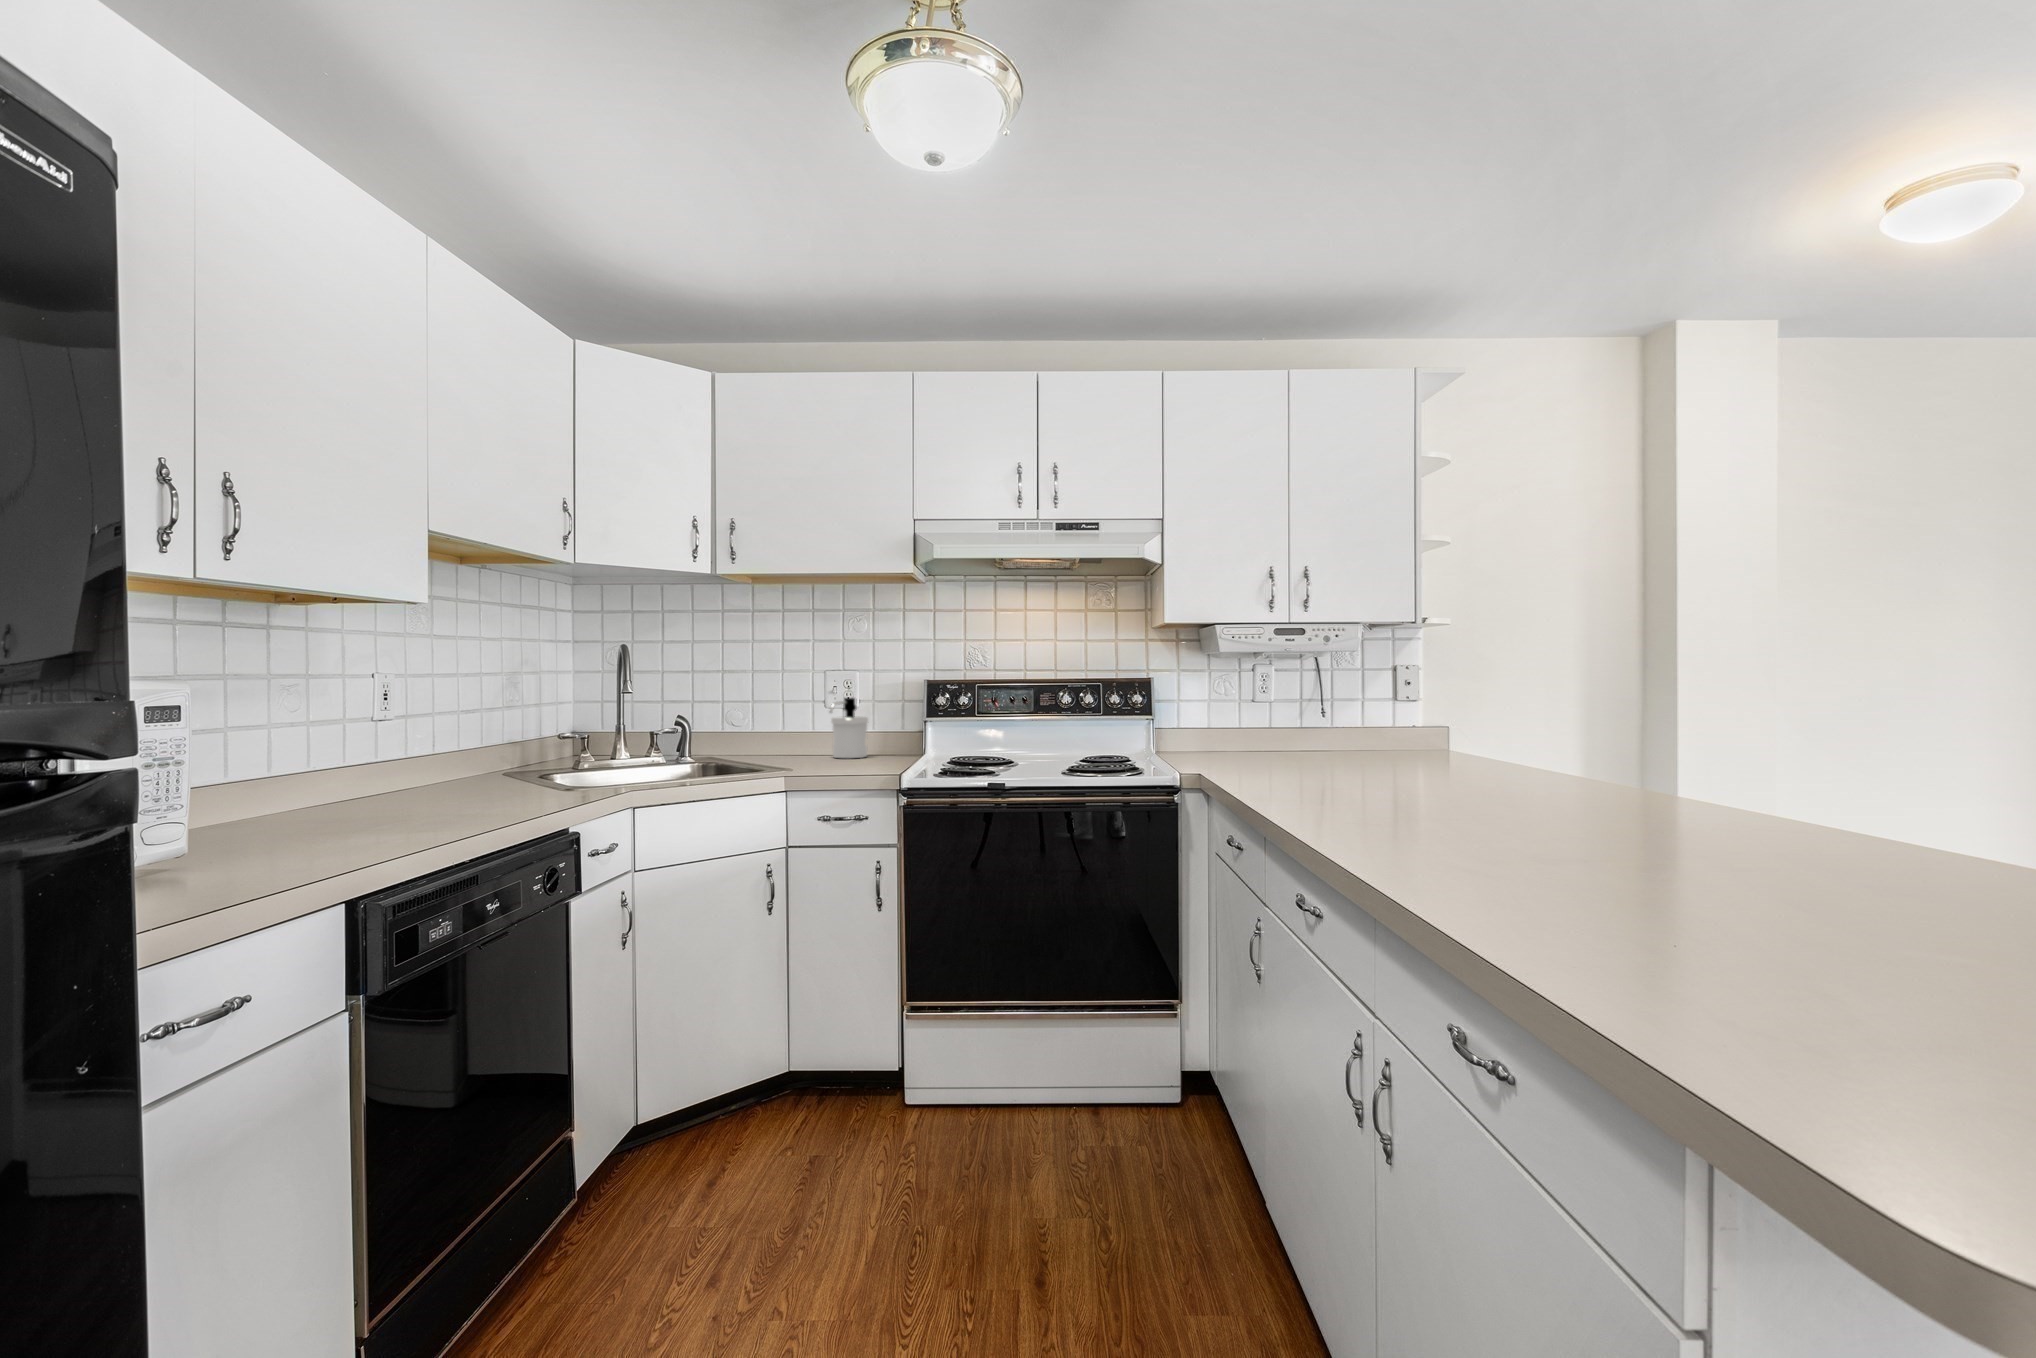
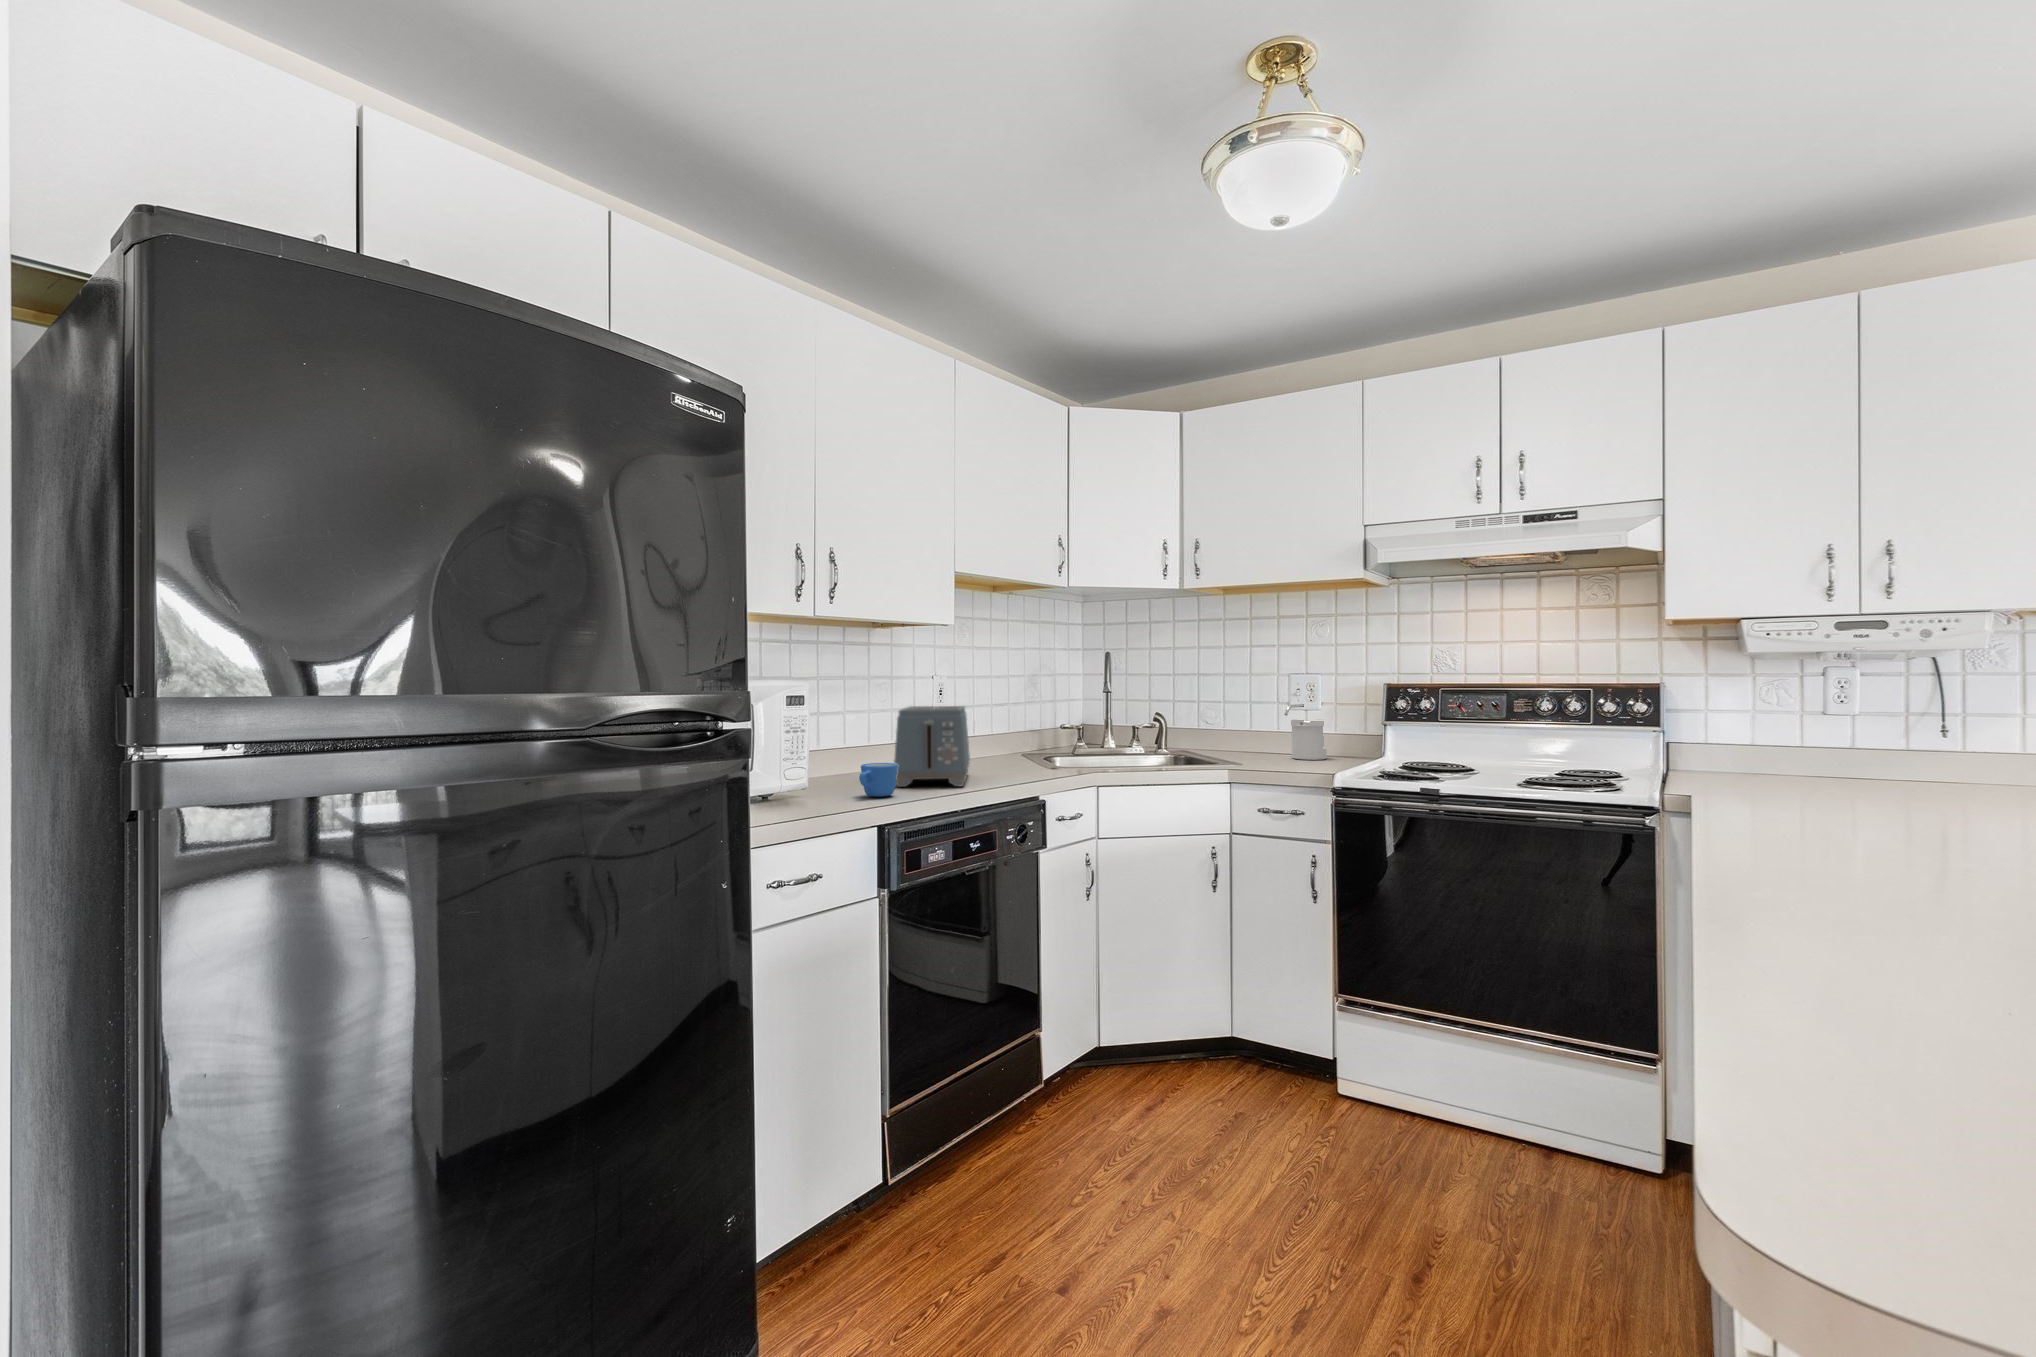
toaster: none [317,712,450,838] -> present [894,706,970,787]
mug: none [260,803,336,859] -> present [859,763,898,797]

